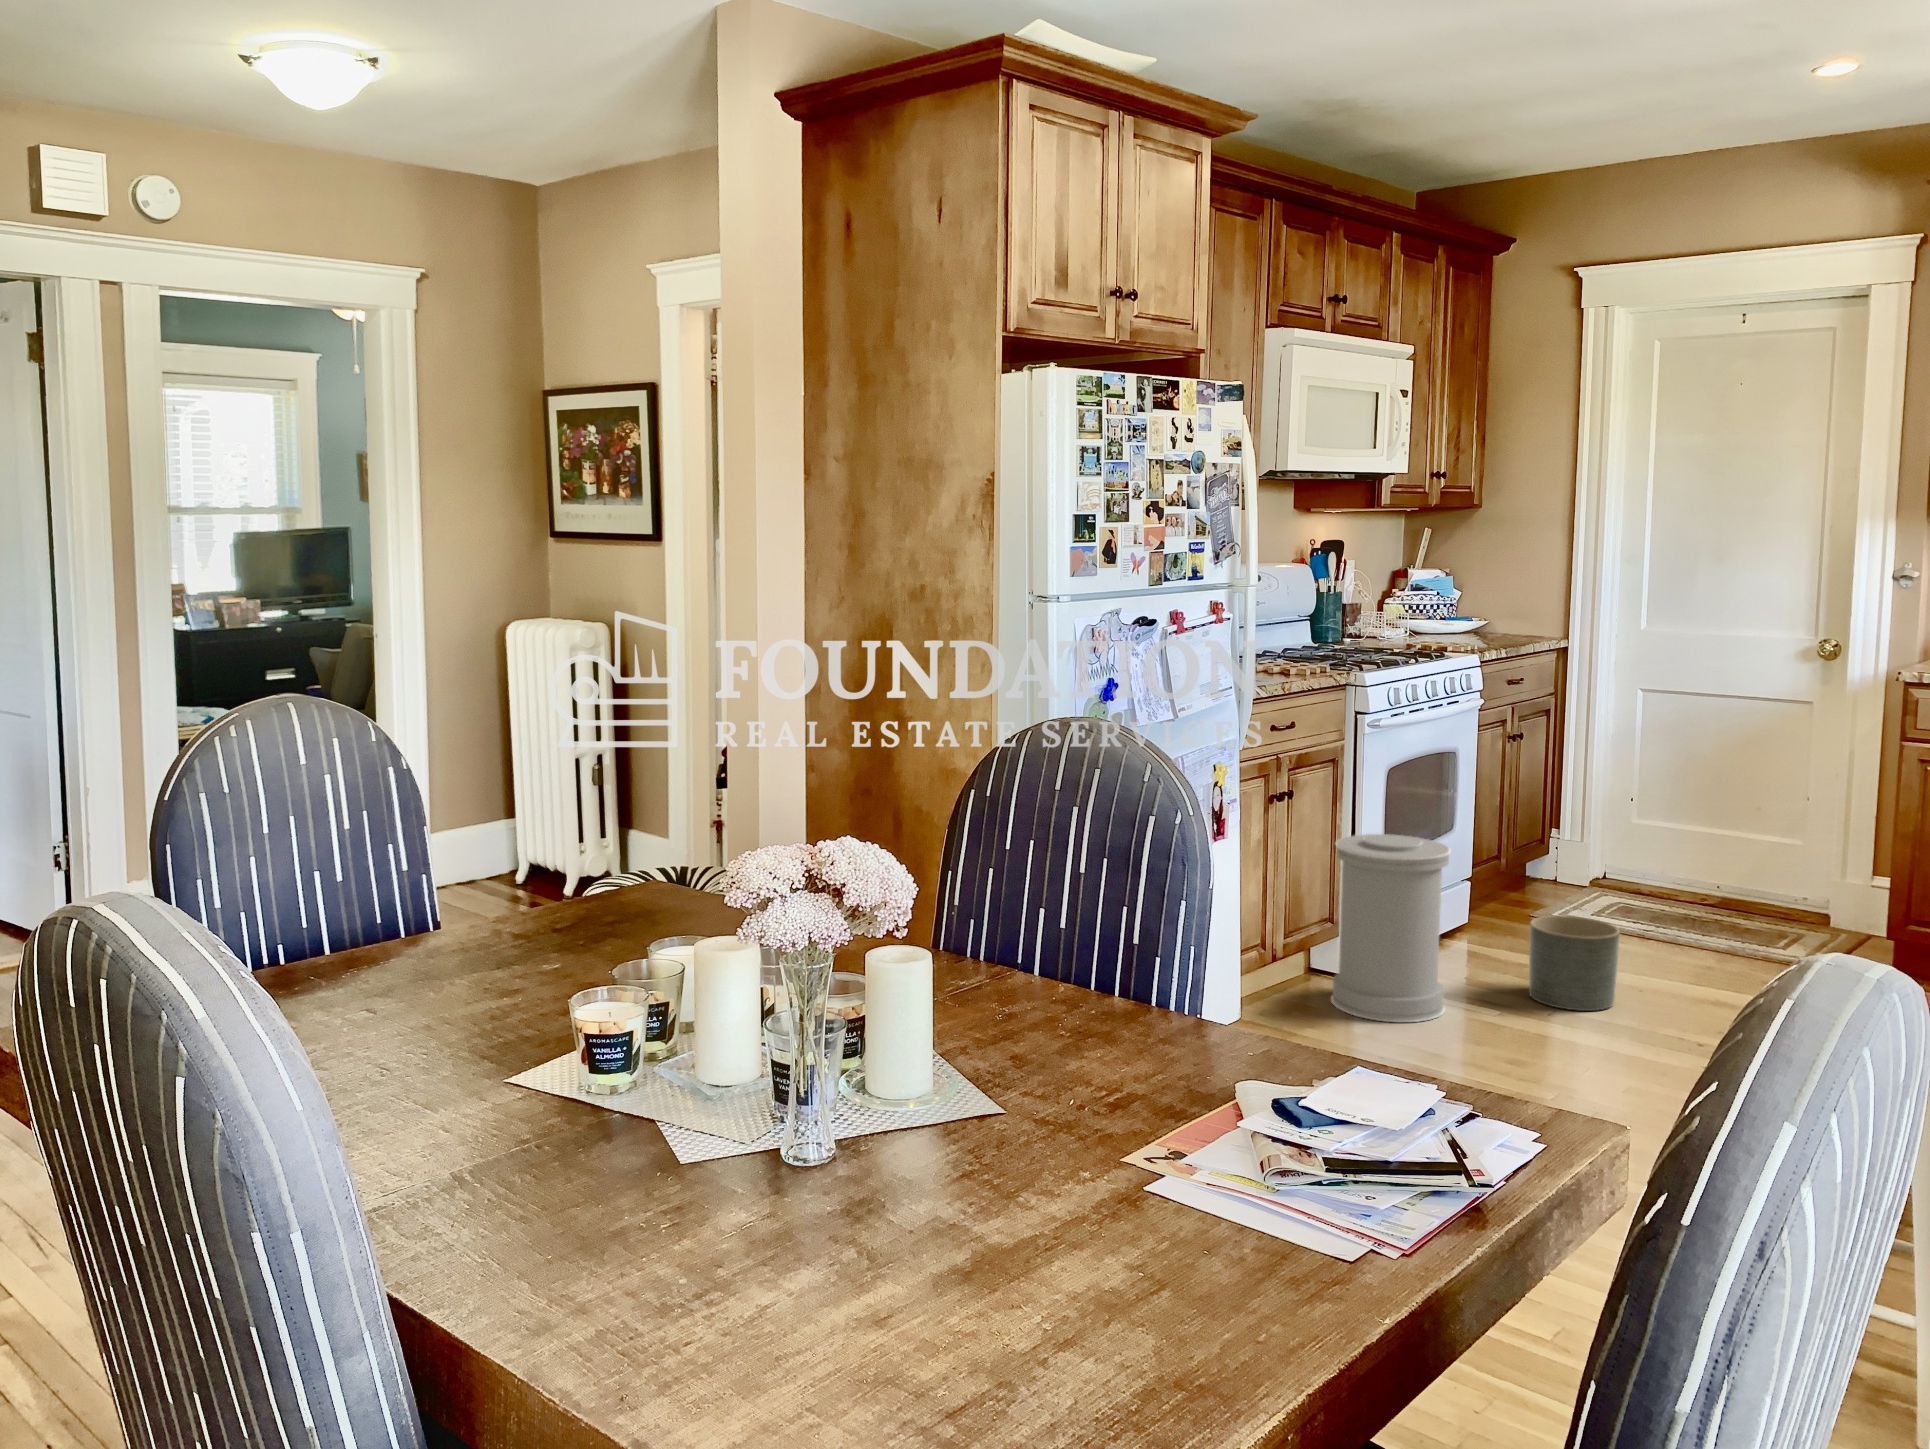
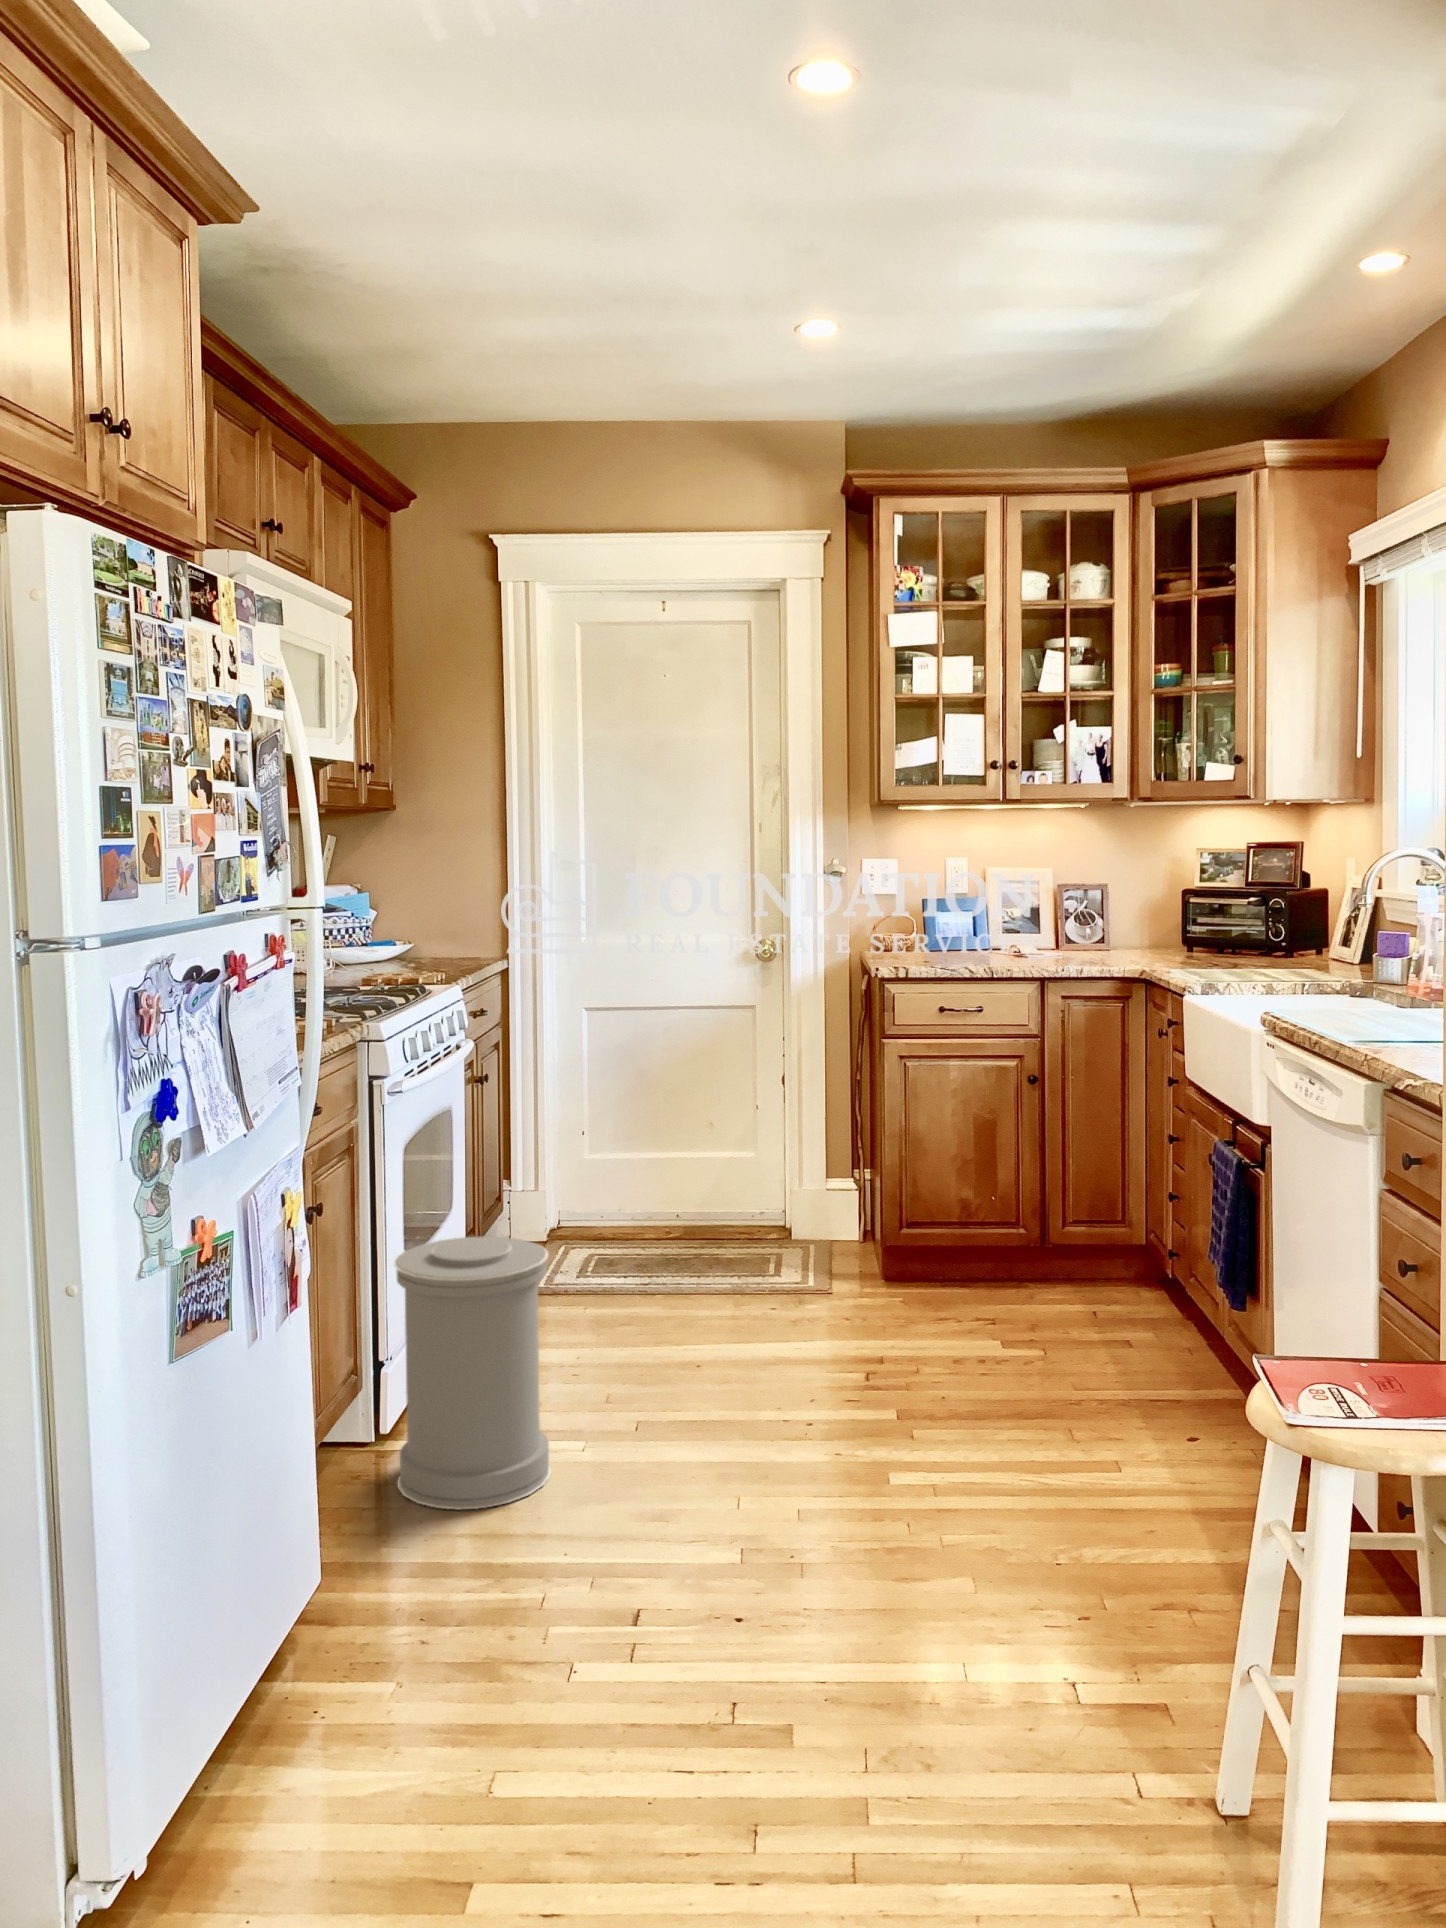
planter: present [1529,916,1620,1011] -> none [612,1296,714,1420]

